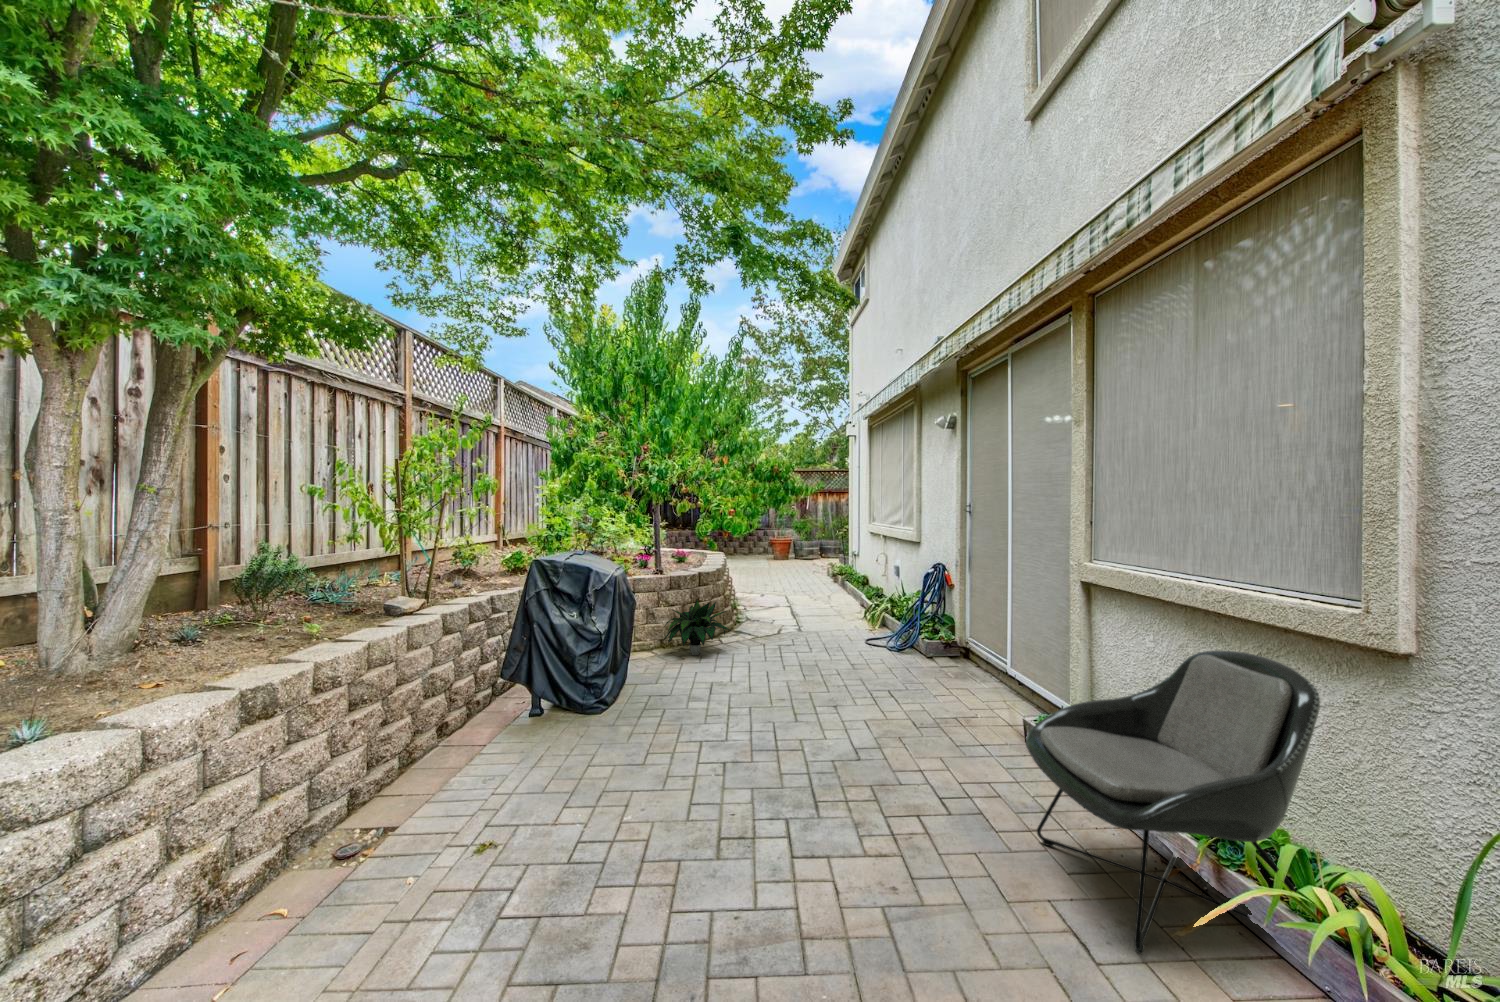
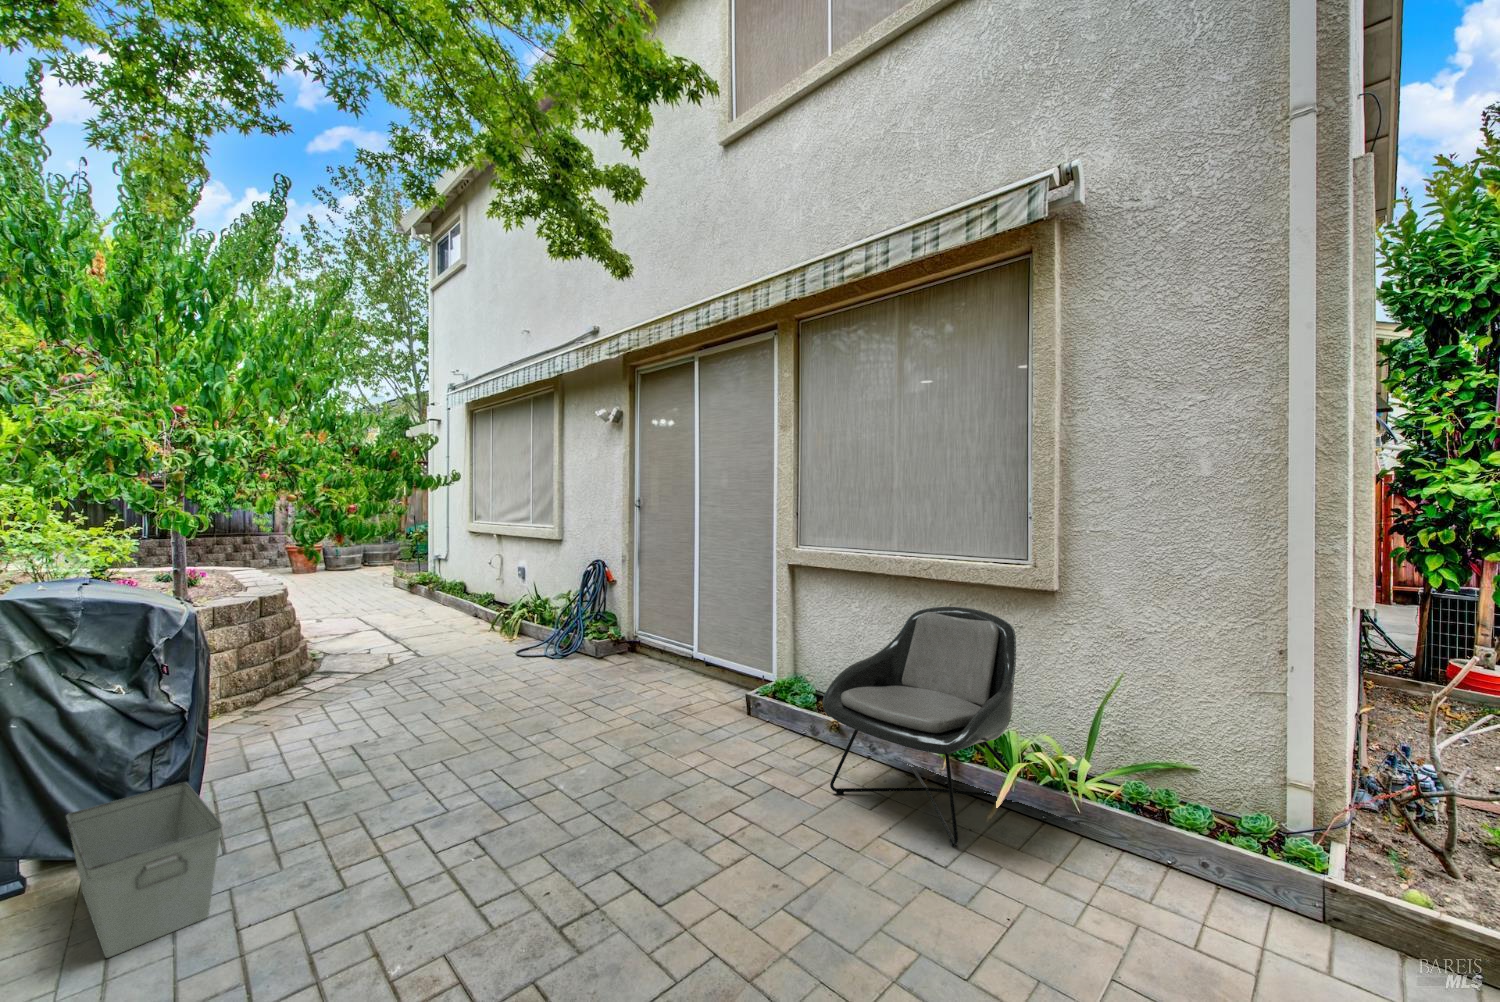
potted plant: present [664,599,731,655] -> none [239,633,362,714]
storage bin: none [510,676,582,760] -> present [66,782,222,958]

